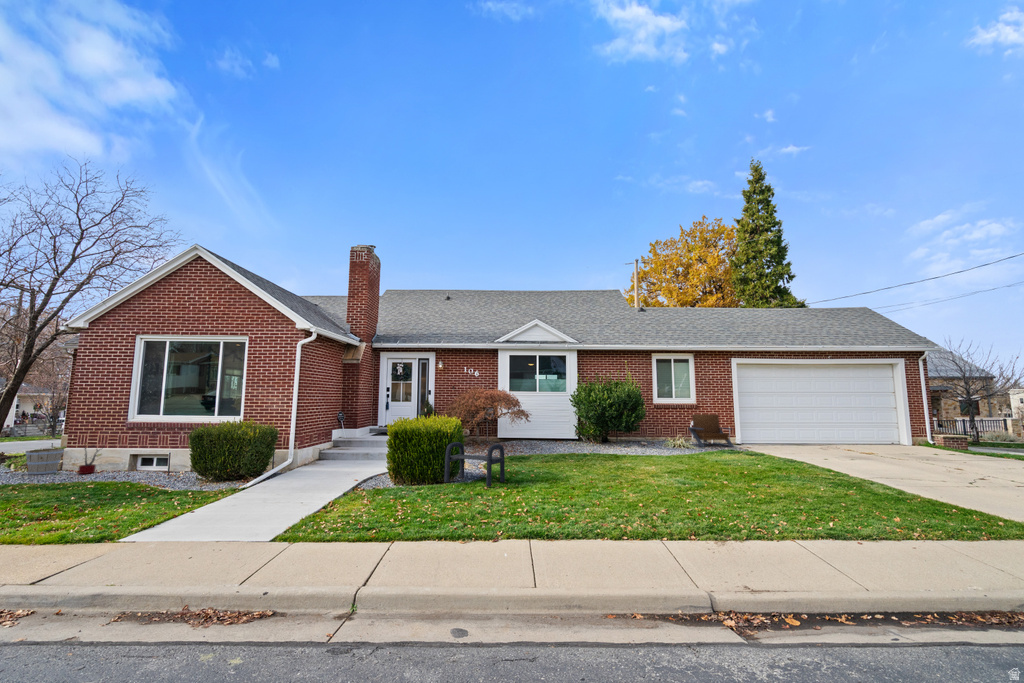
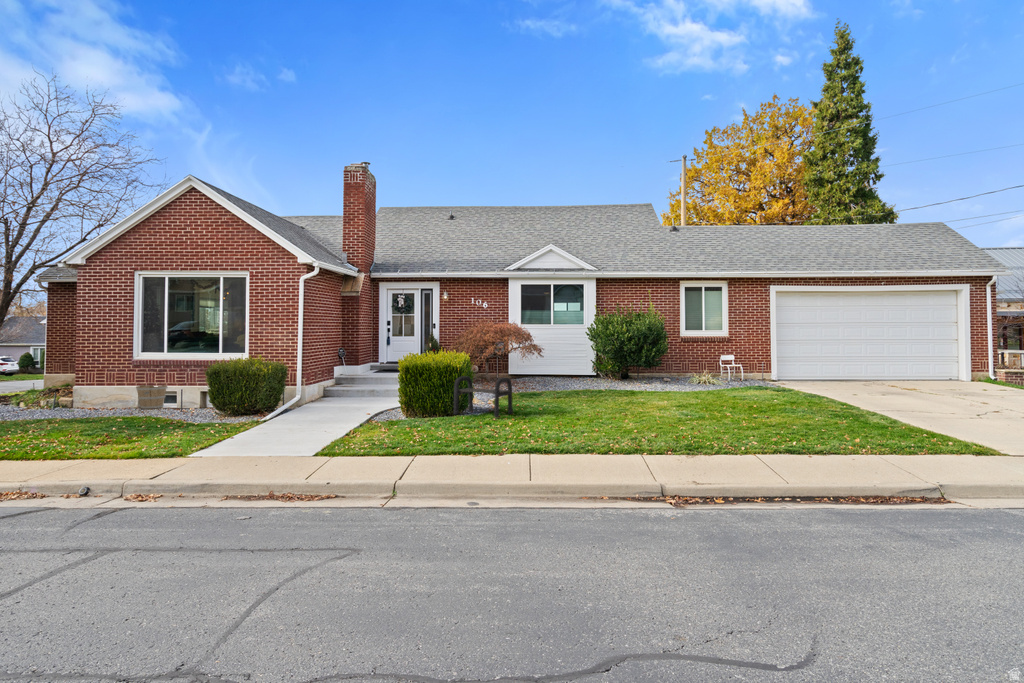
lounge chair: present [688,414,734,447] -> none [718,348,766,382]
decorative plant: present [78,446,101,474] -> none [96,379,118,409]
wooden bucket: present [25,448,64,475] -> present [136,385,167,409]

